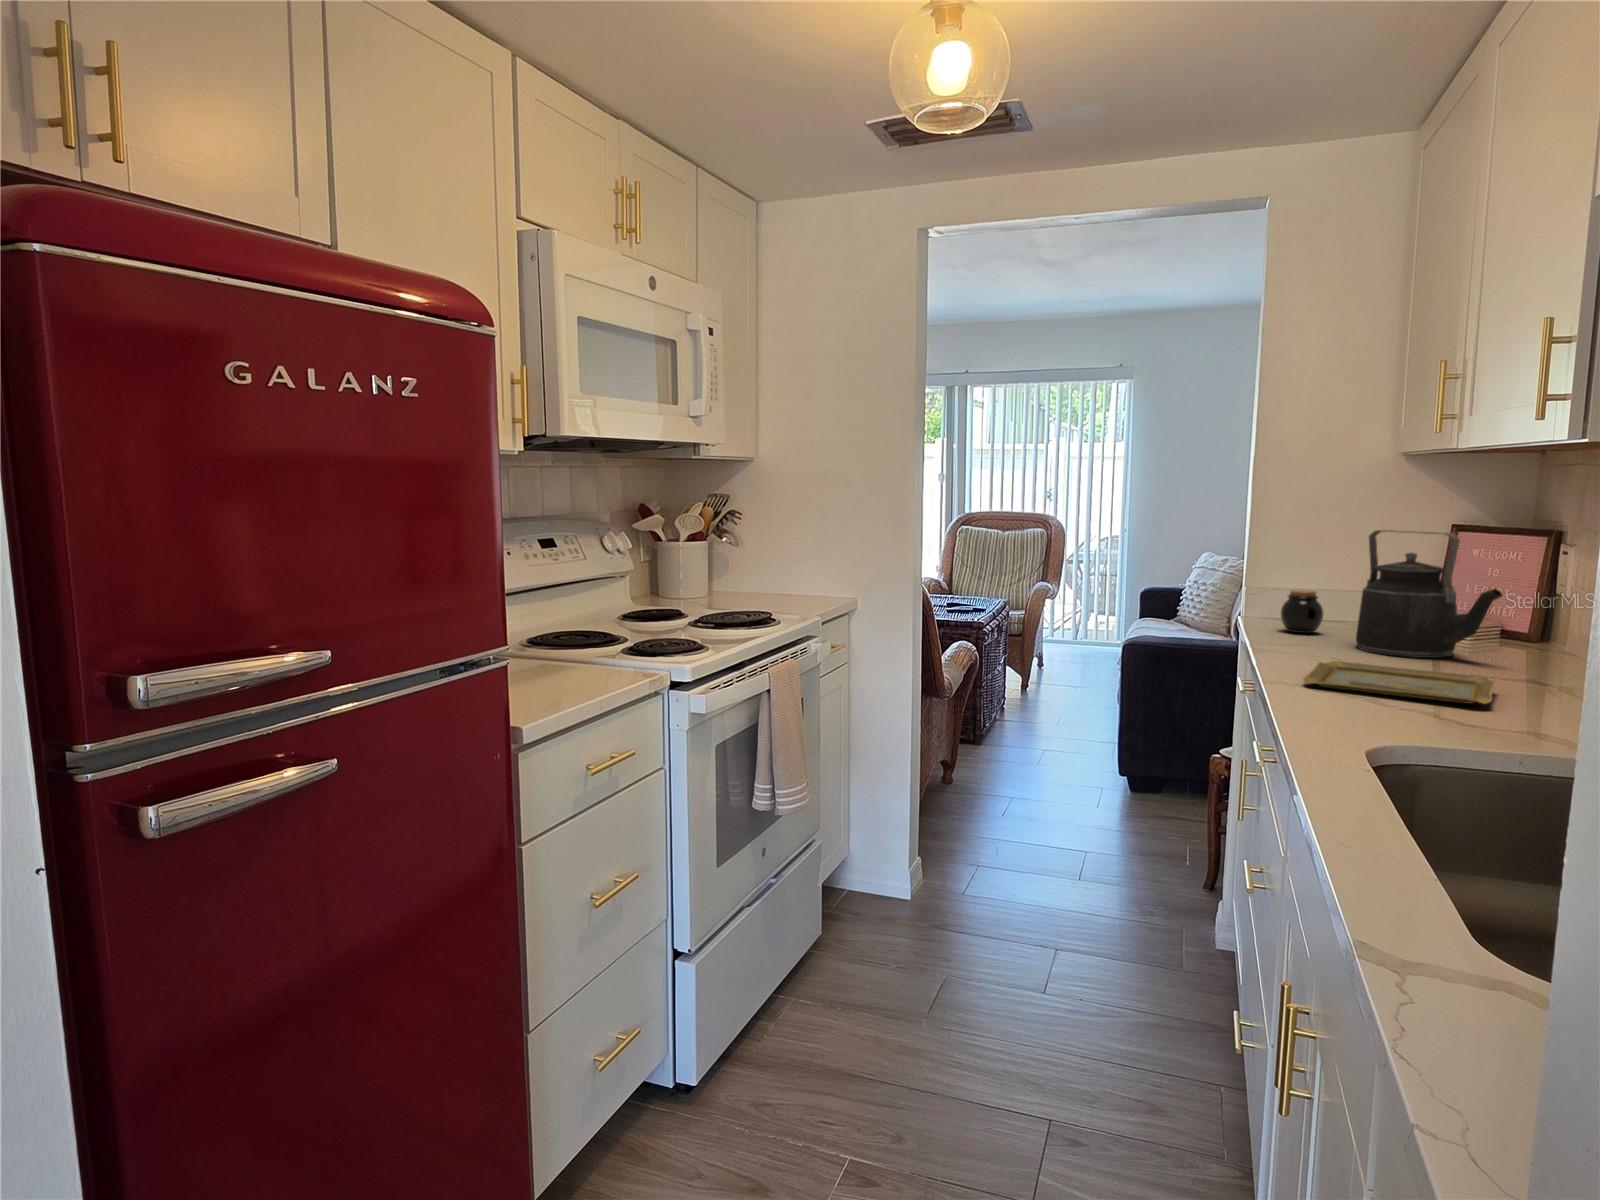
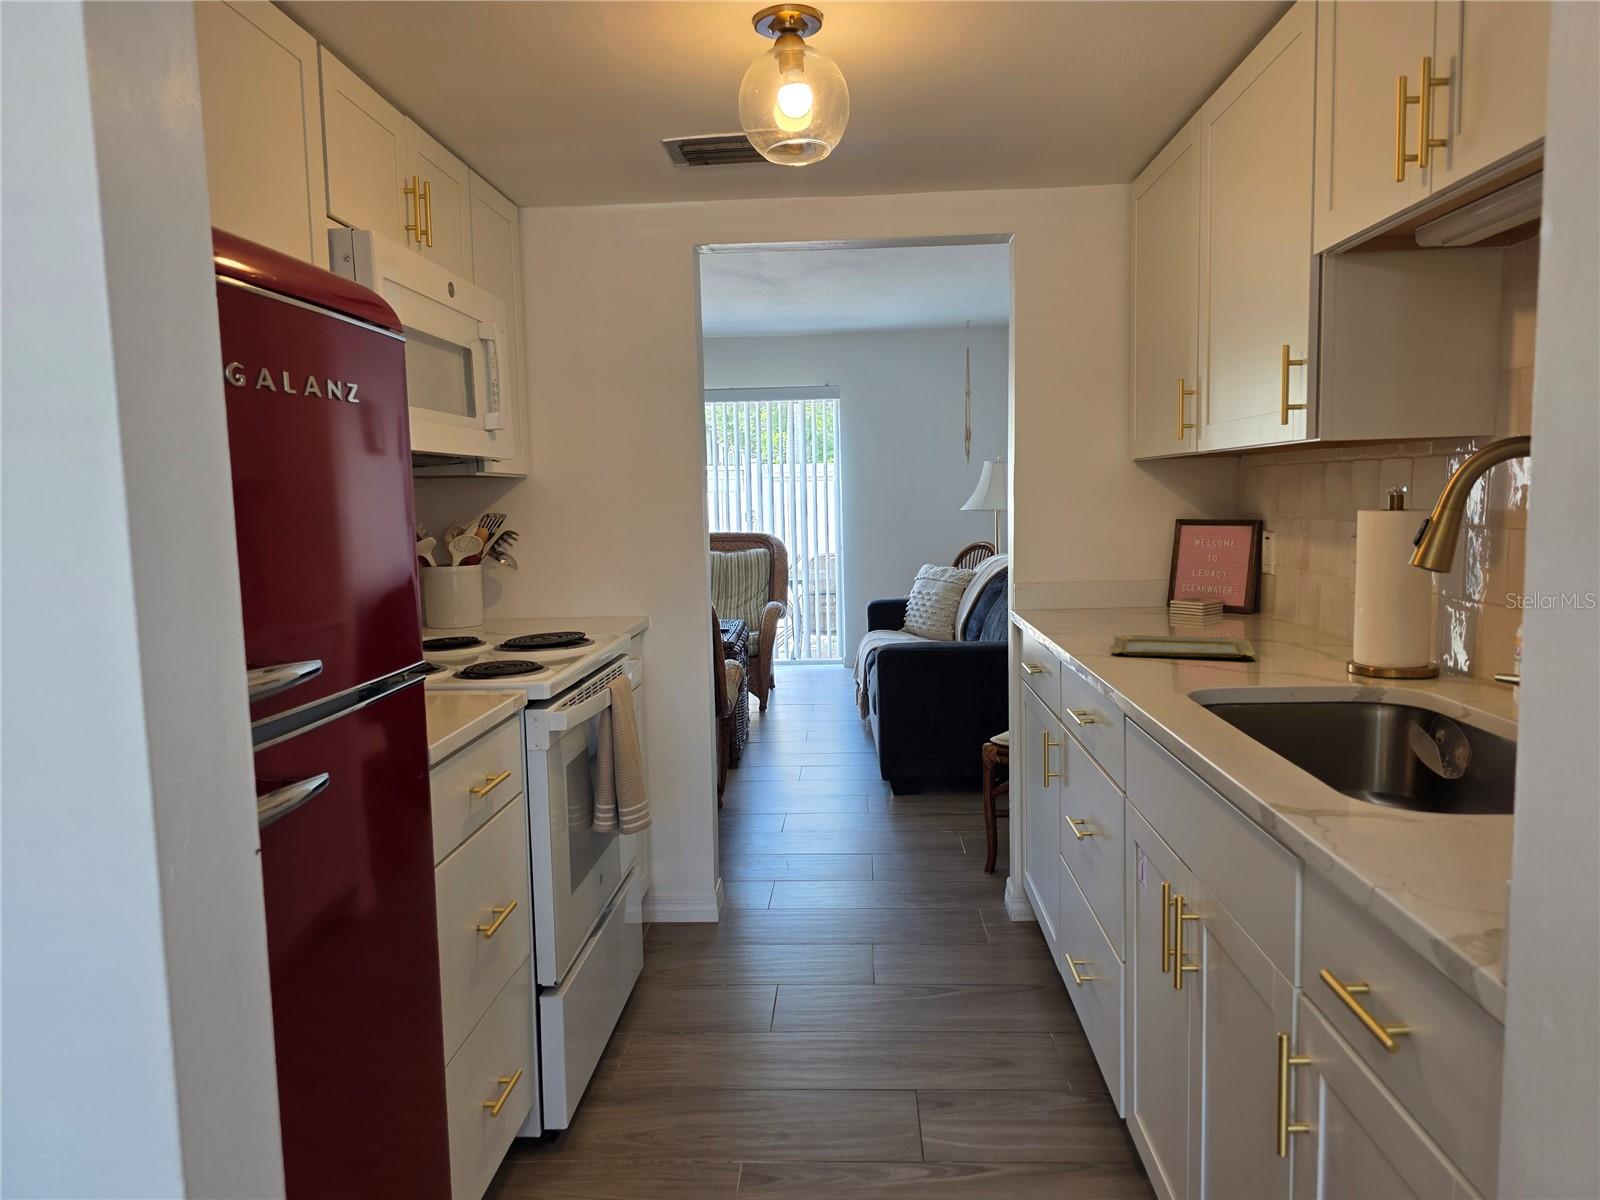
kettle: present [1356,530,1502,658] -> none [1122,525,1233,631]
jar: present [1281,590,1324,633] -> none [1054,582,1089,619]

